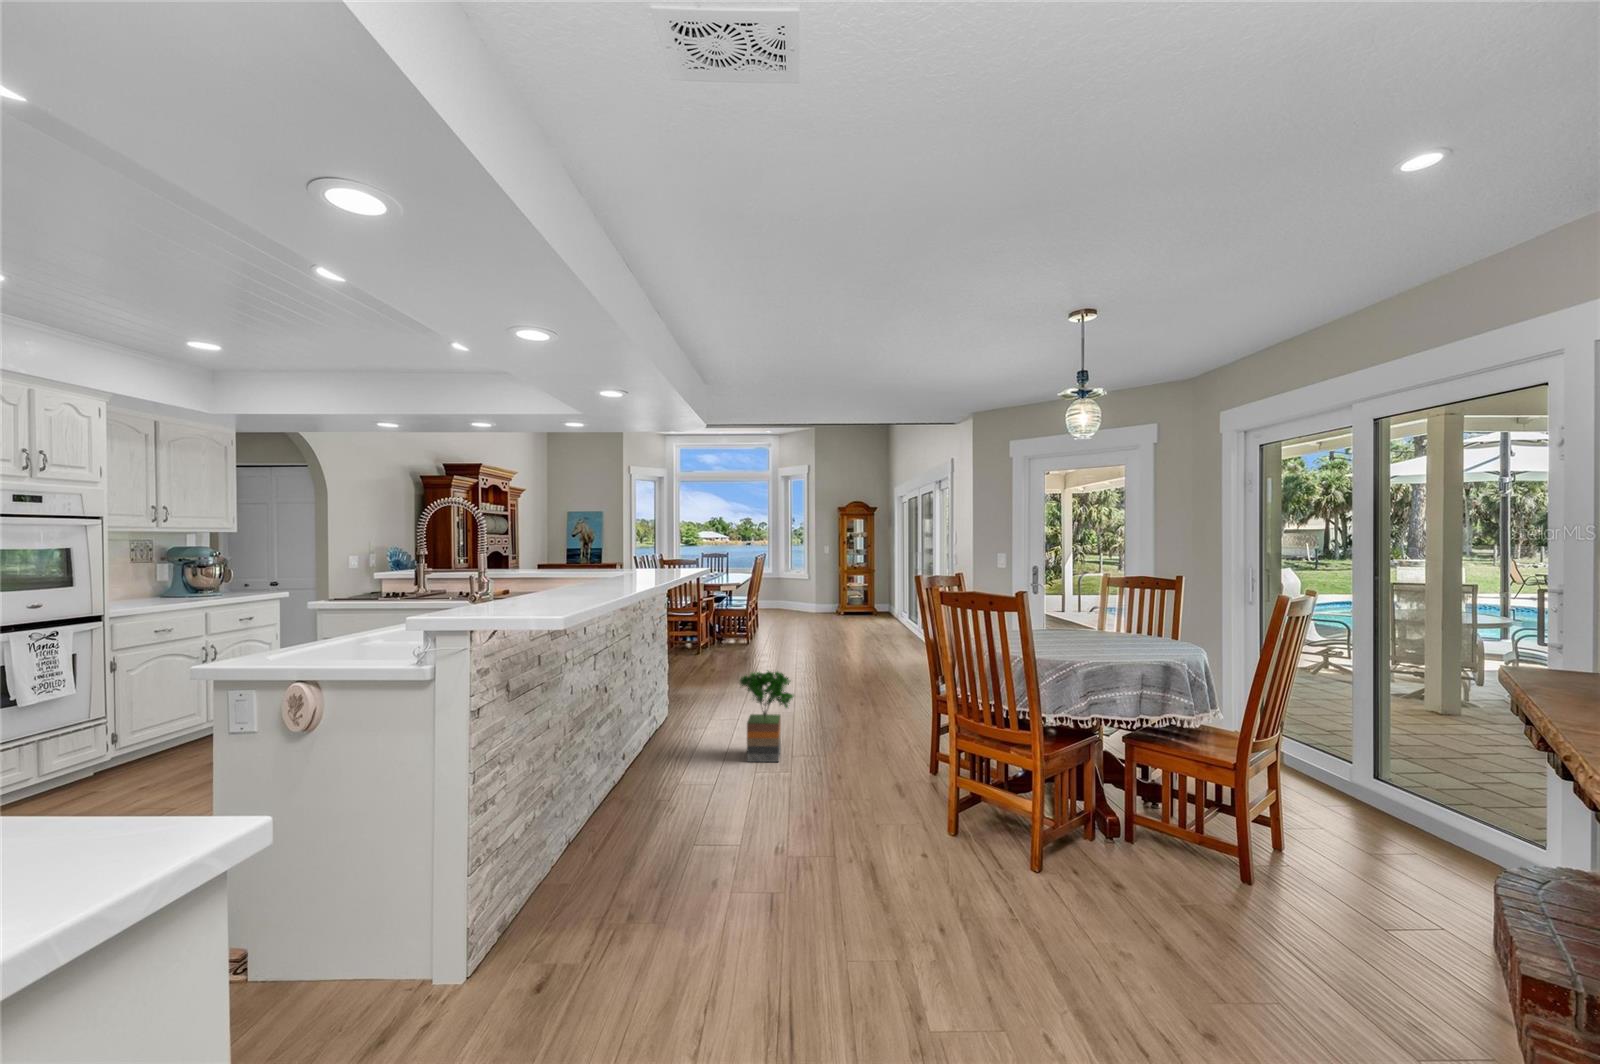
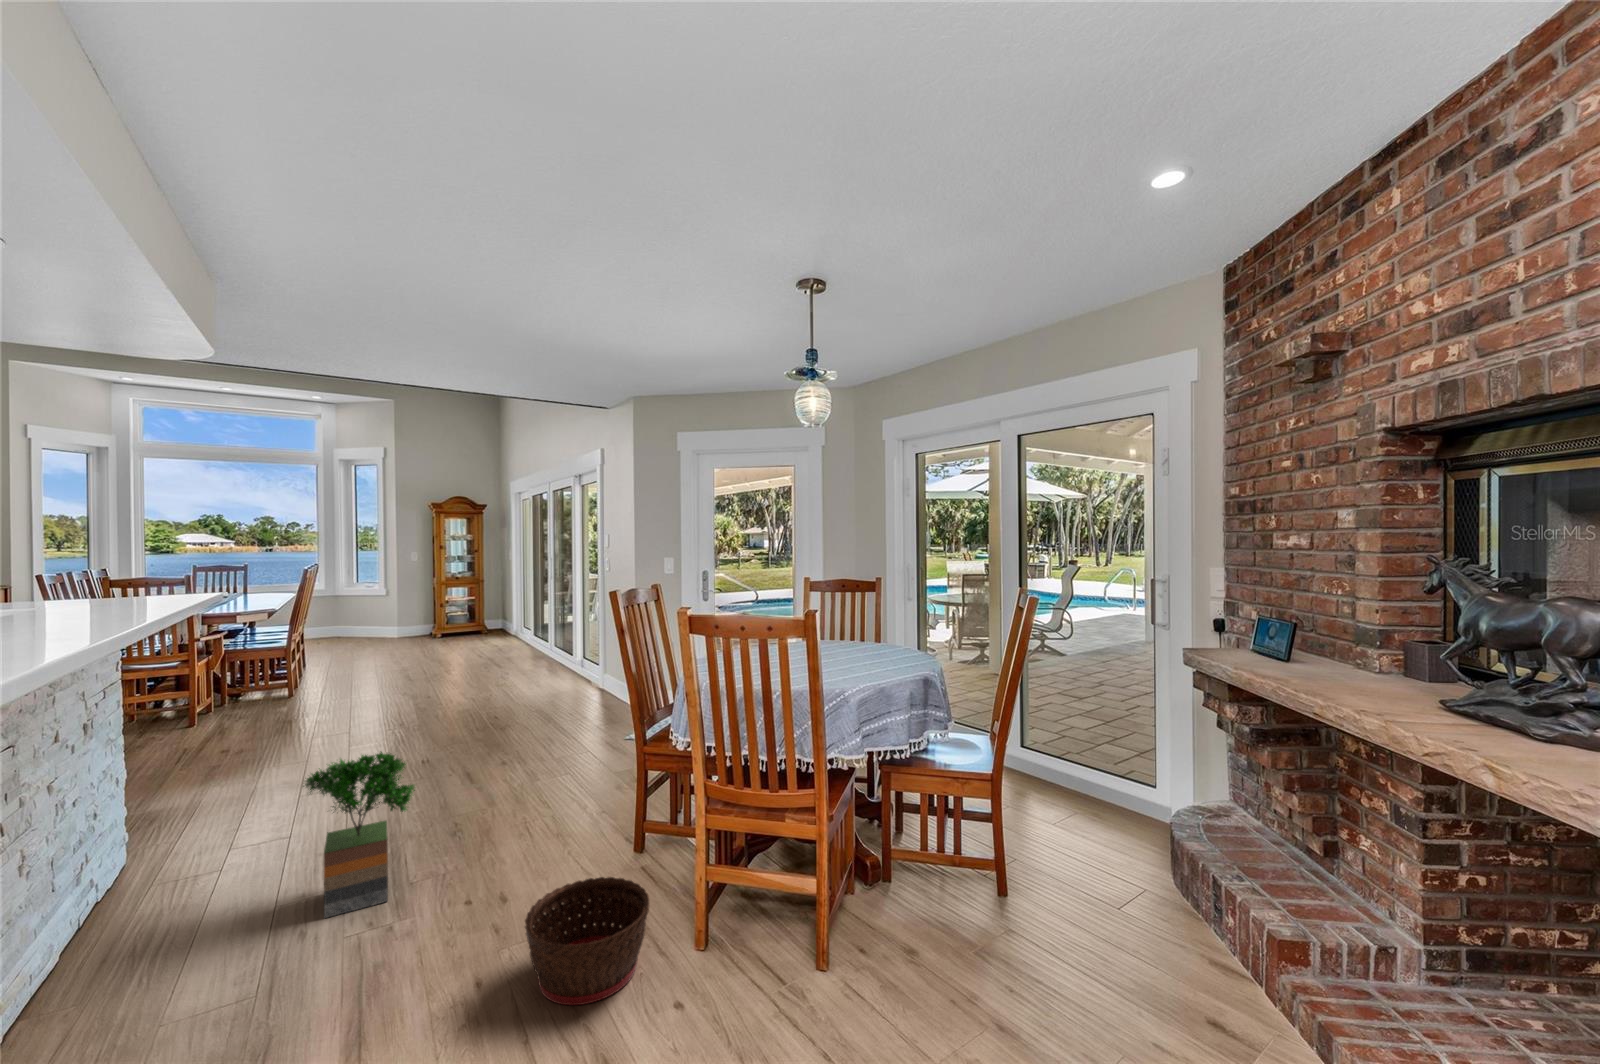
basket: none [838,768,917,838] -> present [525,877,649,1005]

